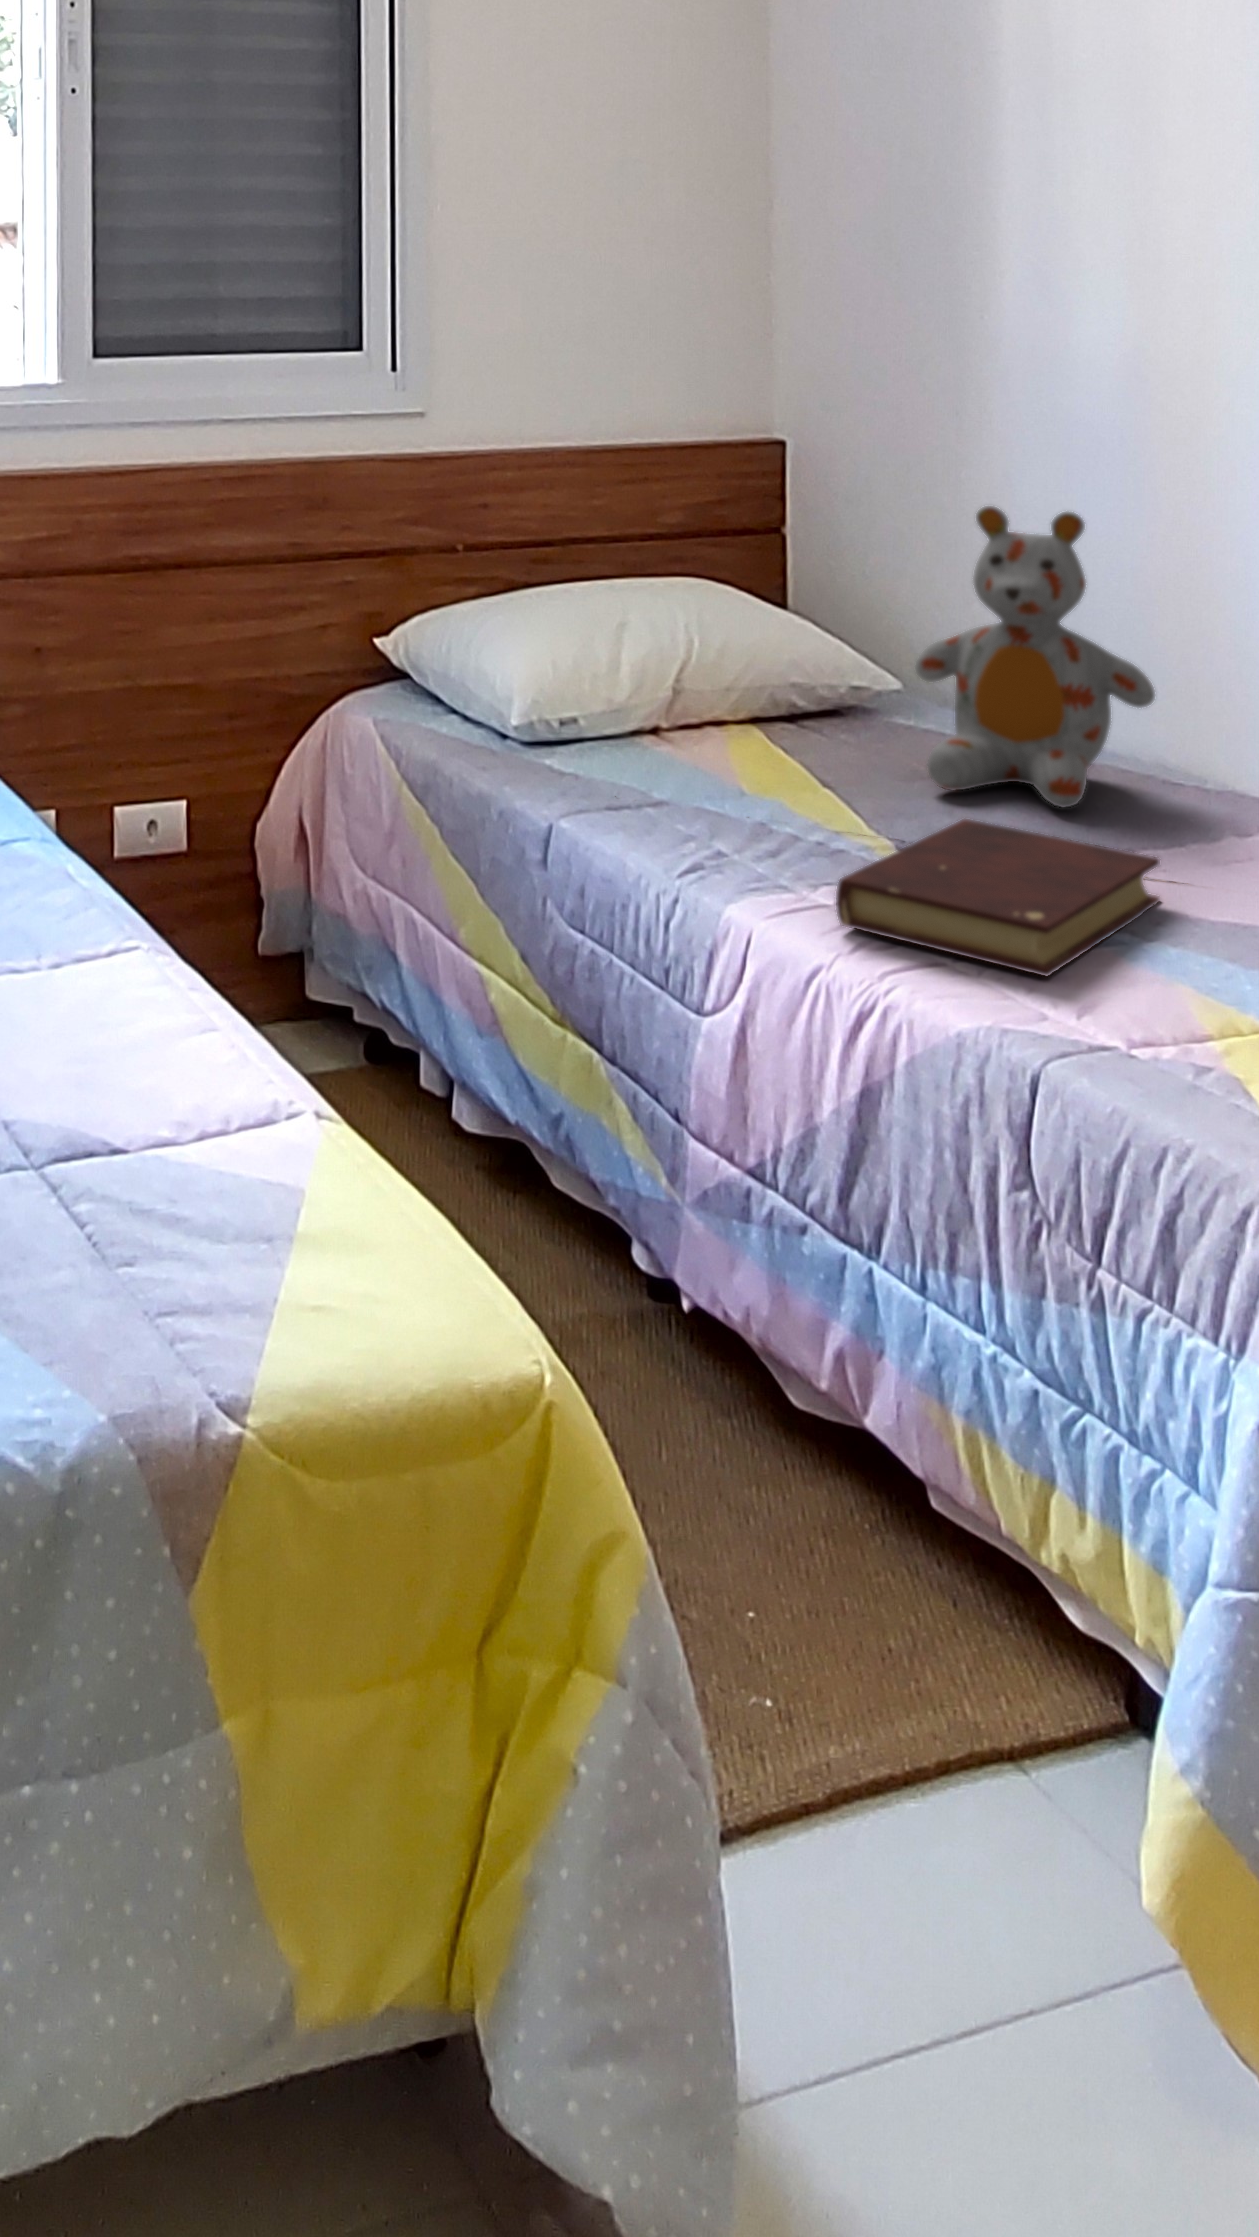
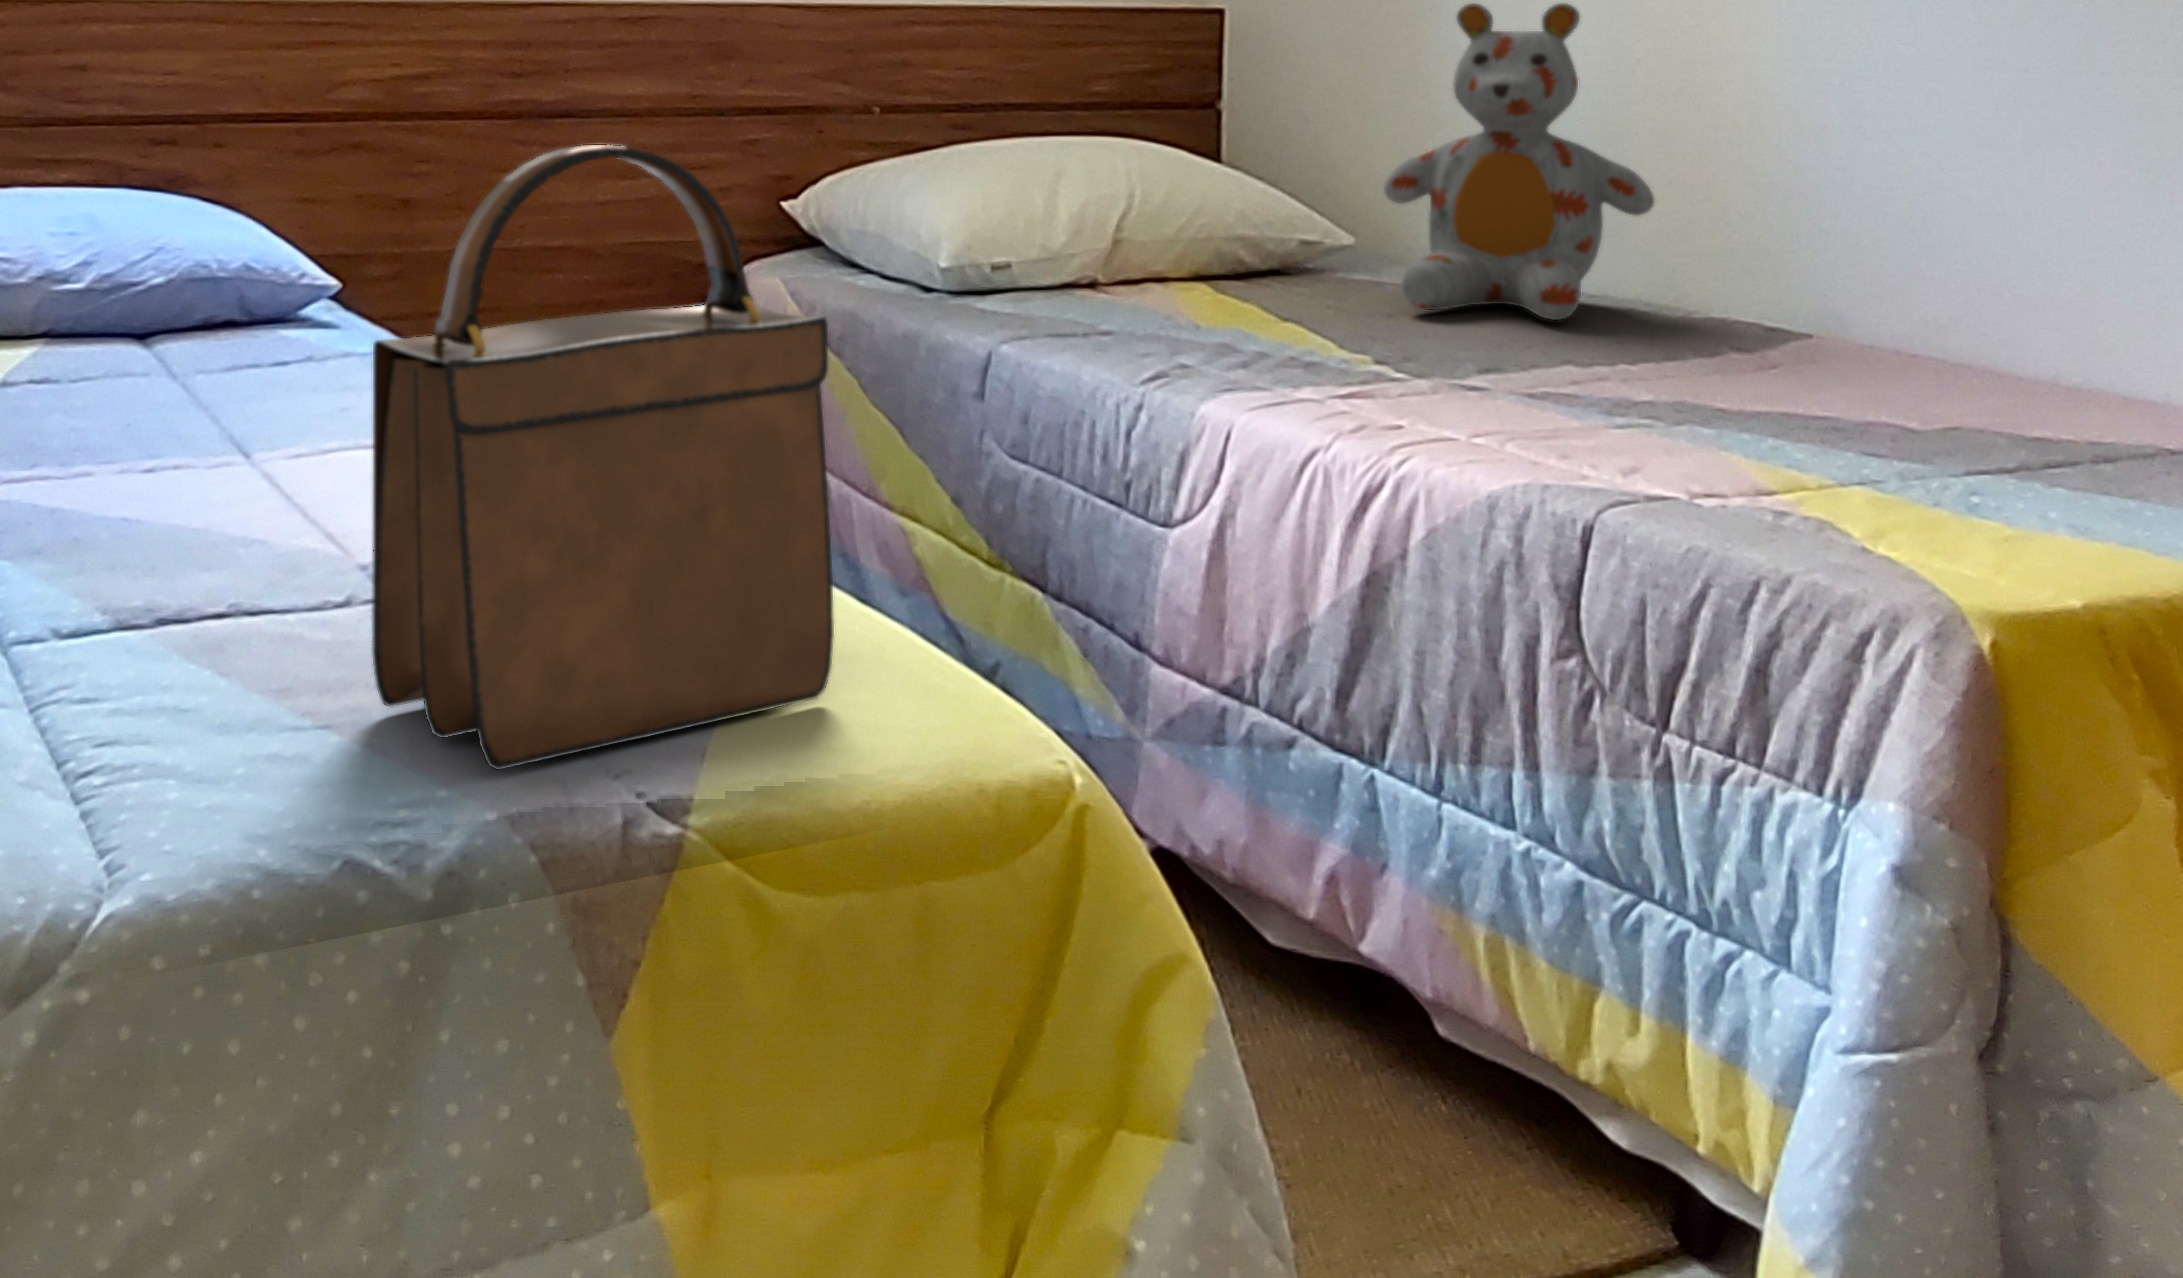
book: present [836,819,1160,976] -> none [1325,317,1684,446]
handbag: none [18,863,372,1372] -> present [372,145,834,770]

